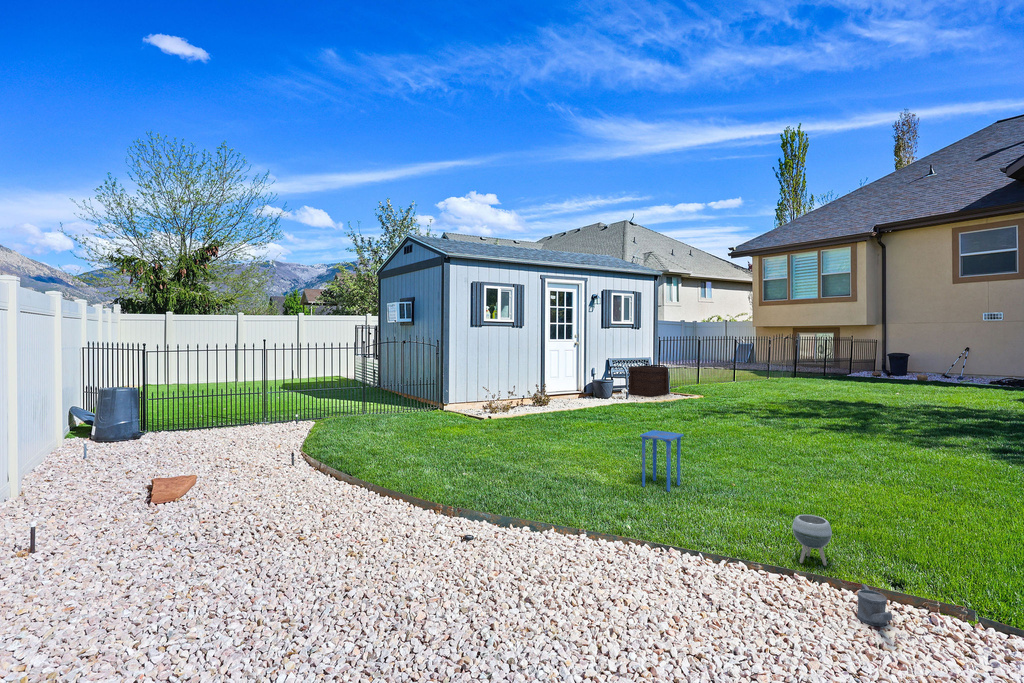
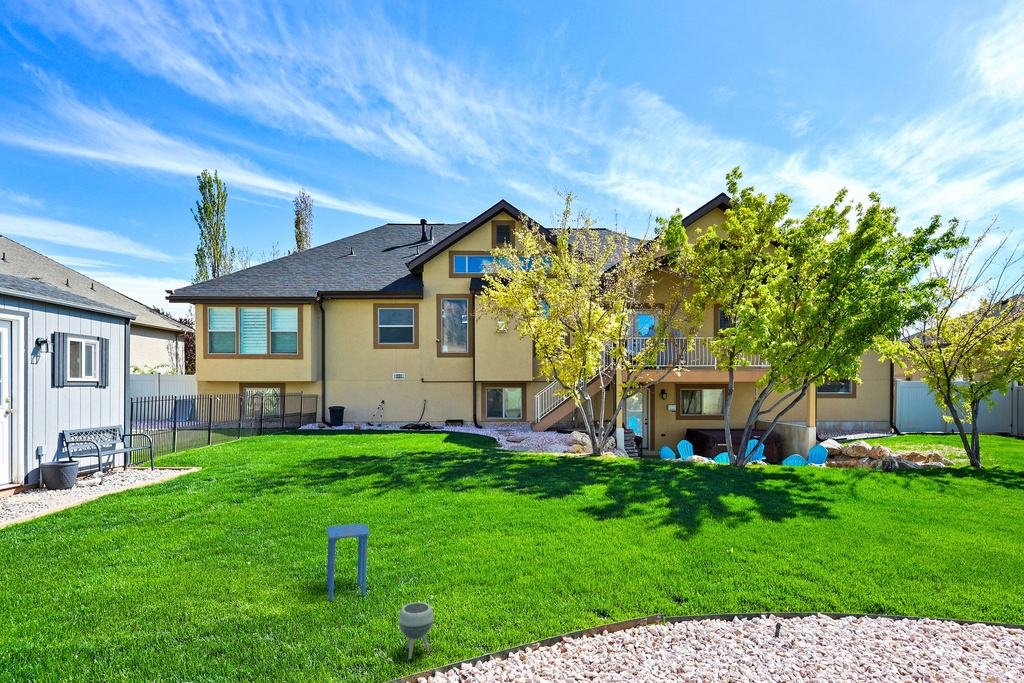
wooden crate: present [628,366,668,397] -> none [93,437,156,480]
planter: present [793,515,832,566] -> present [399,602,433,659]
watering can: present [857,584,892,626] -> none [627,614,675,644]

